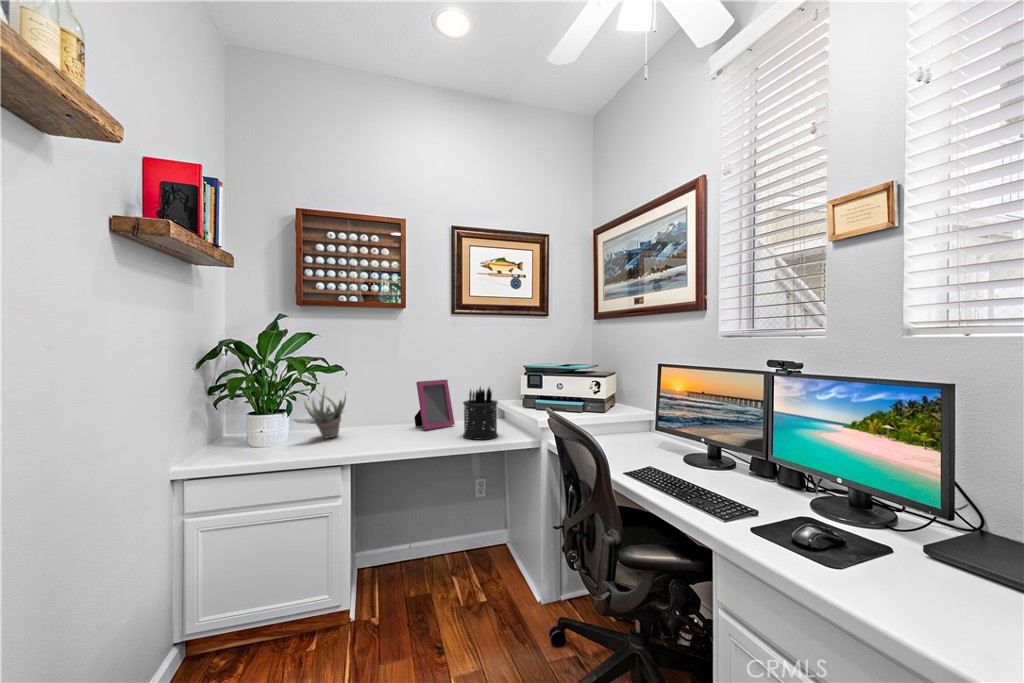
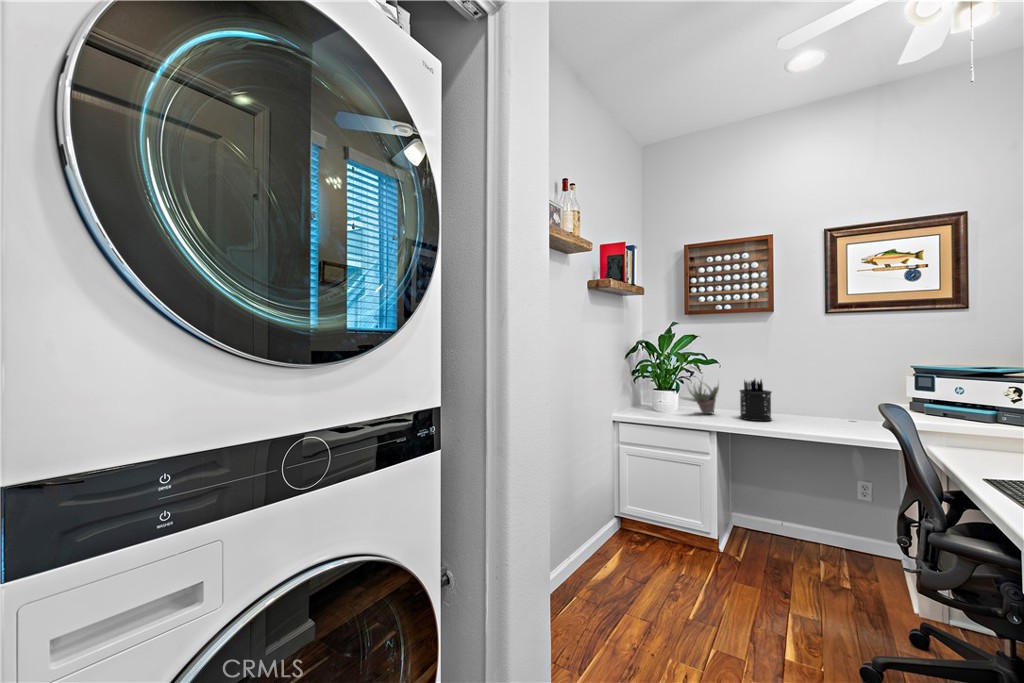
picture frame: present [414,379,455,430] -> none [783,377,826,420]
pen holder: present [463,387,498,439] -> present [740,380,772,421]

